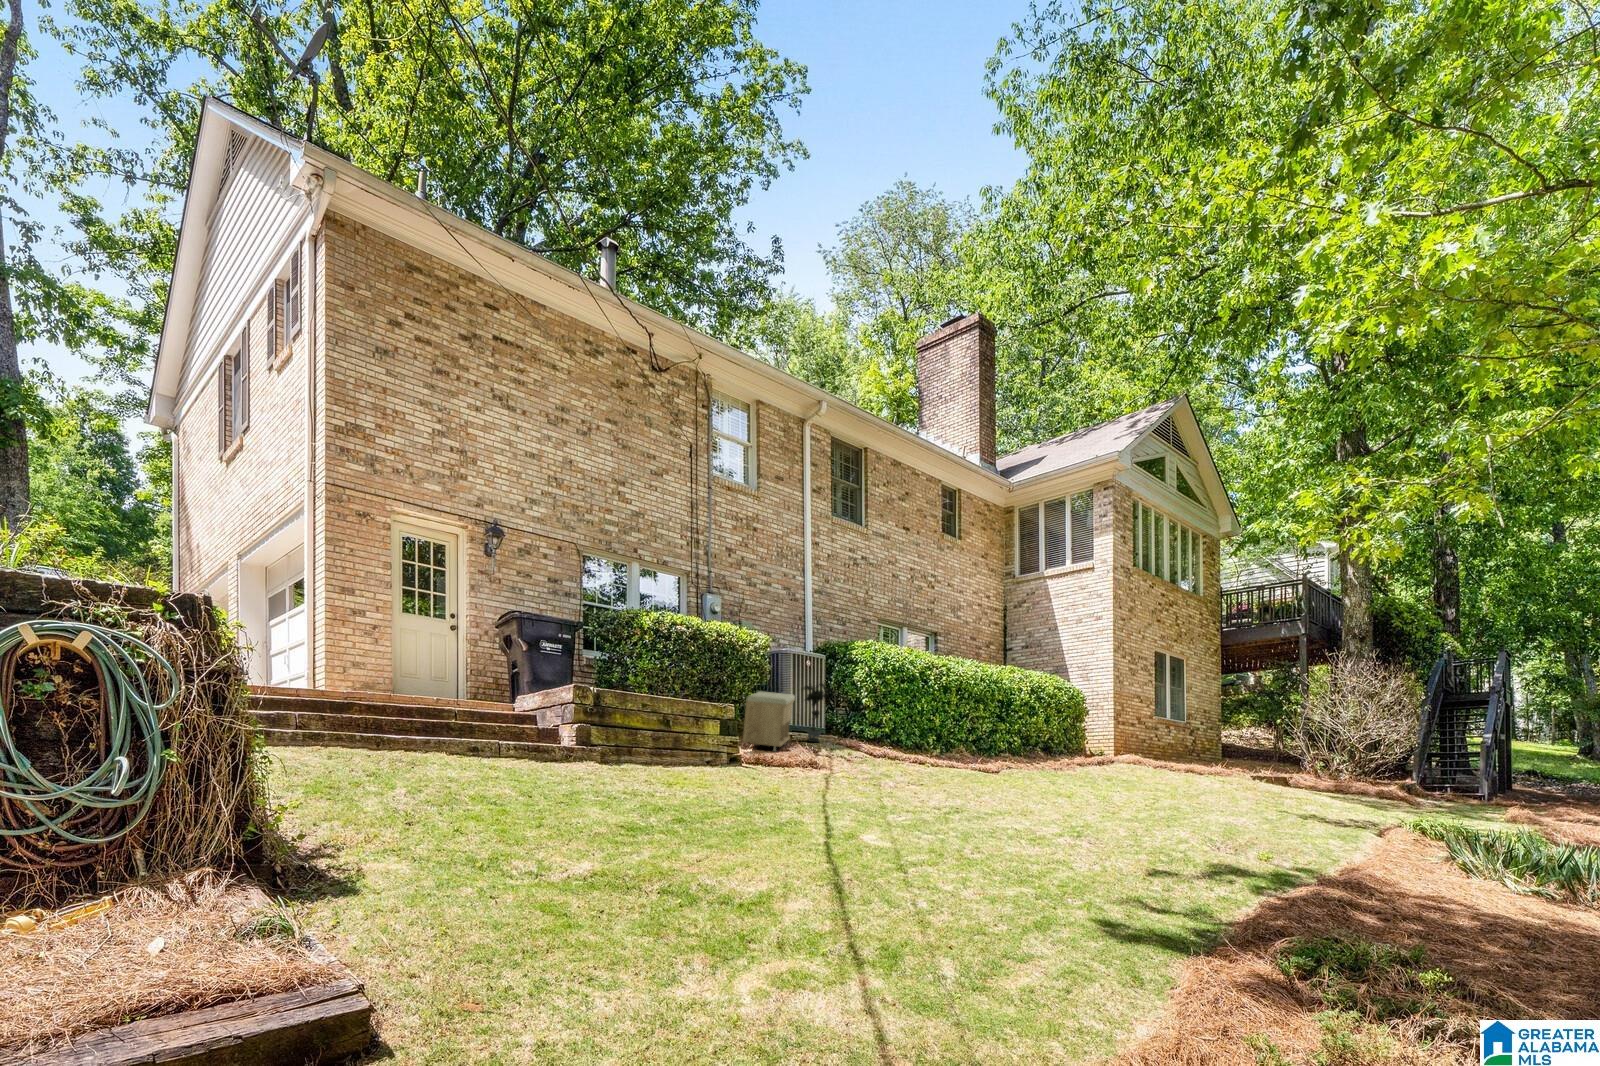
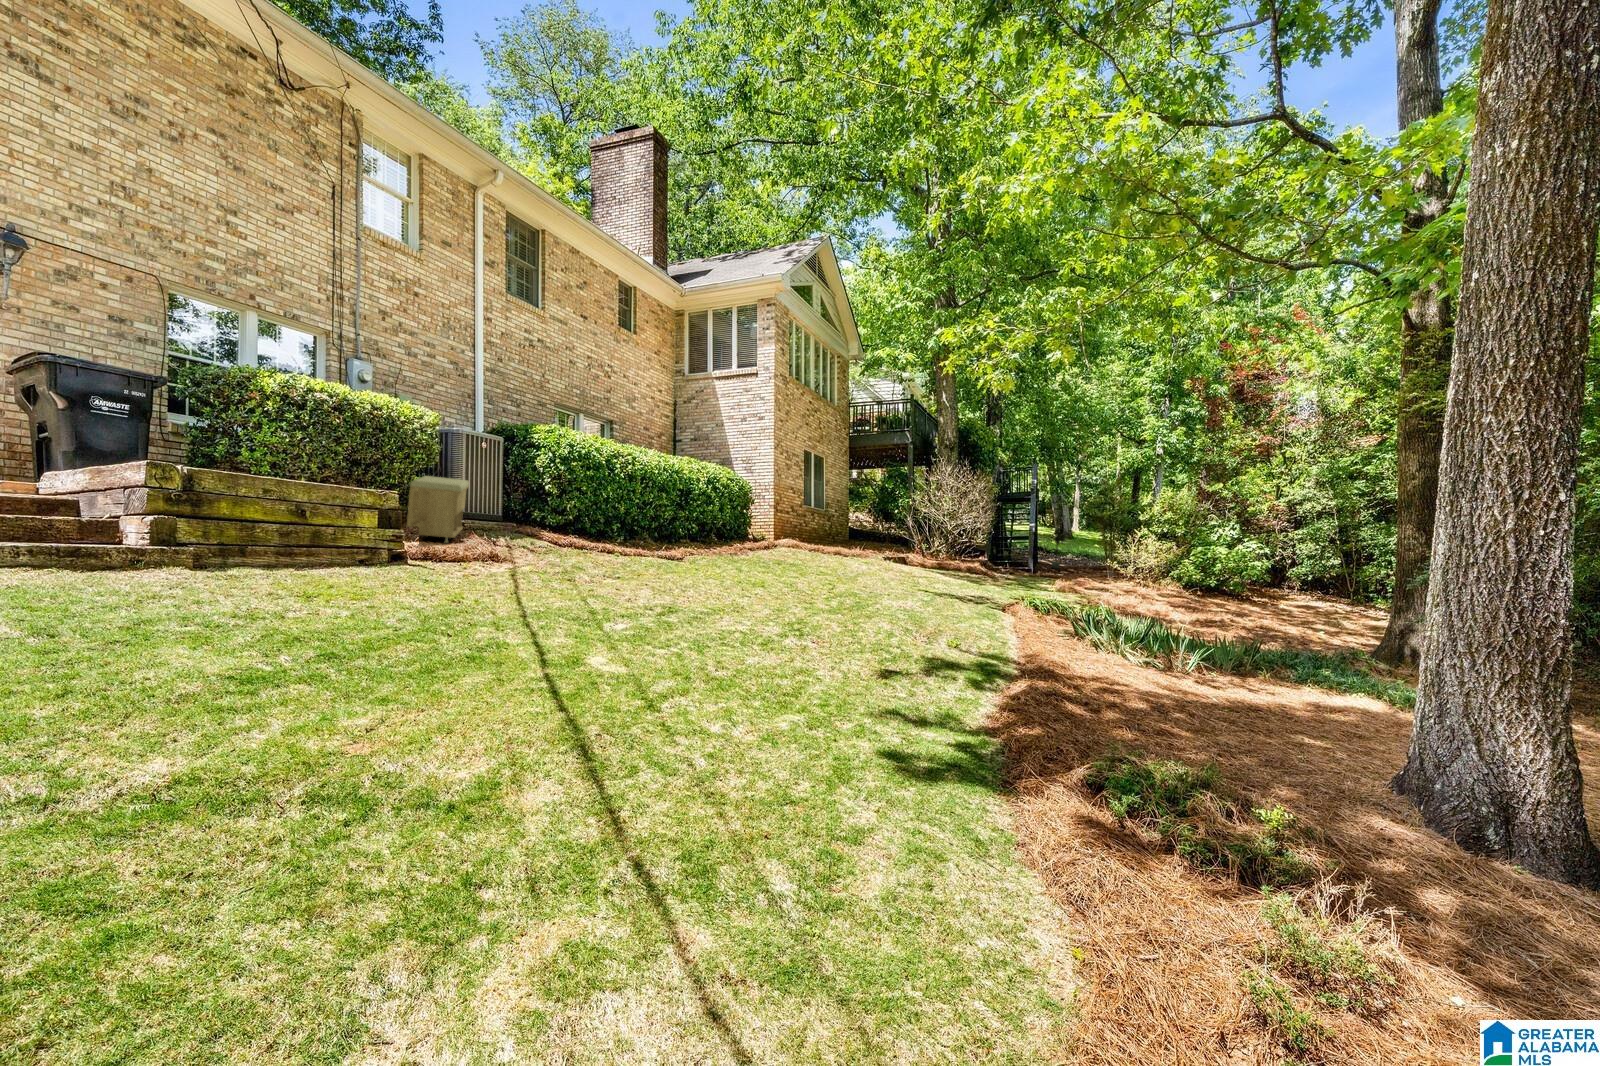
potted plant: present [802,683,832,742] -> present [1051,531,1069,569]

